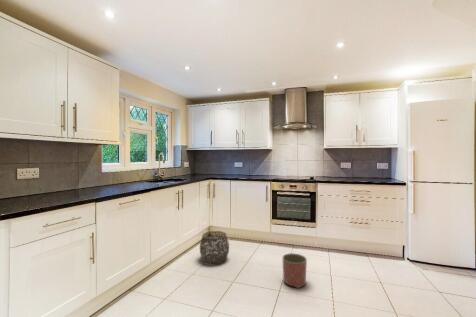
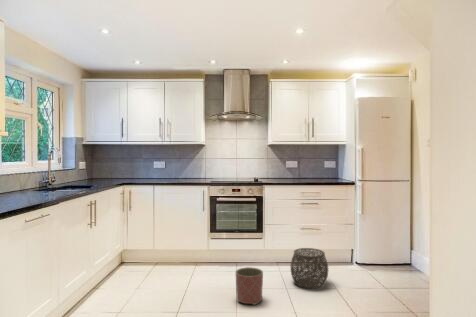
woven basket: present [200,231,229,264] -> present [290,248,328,289]

